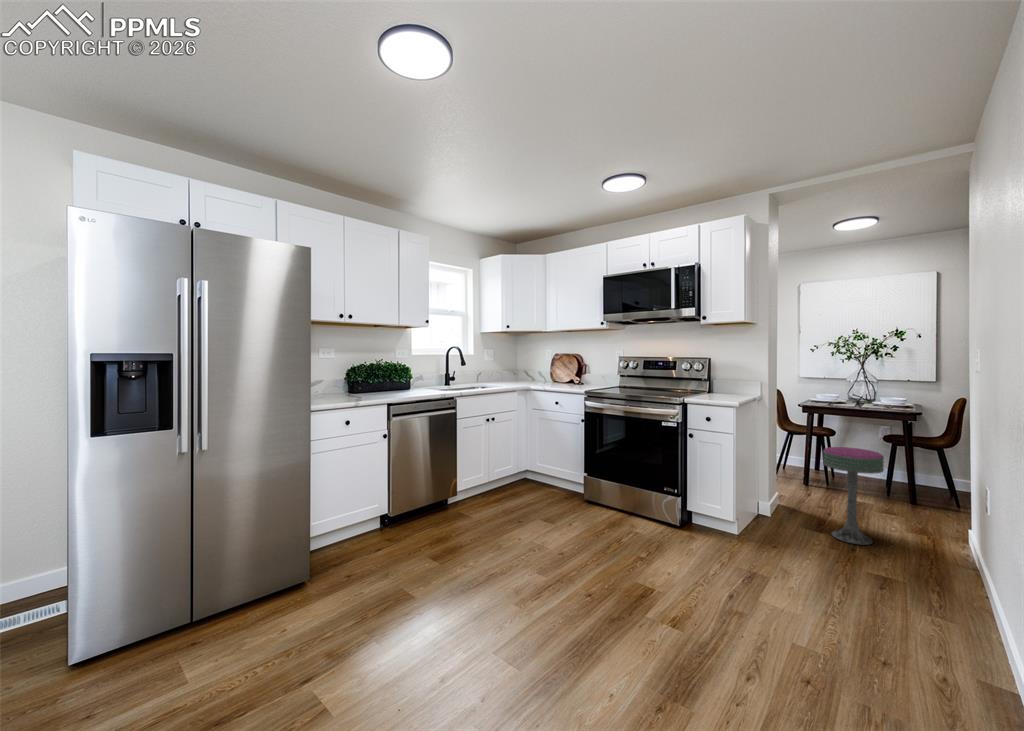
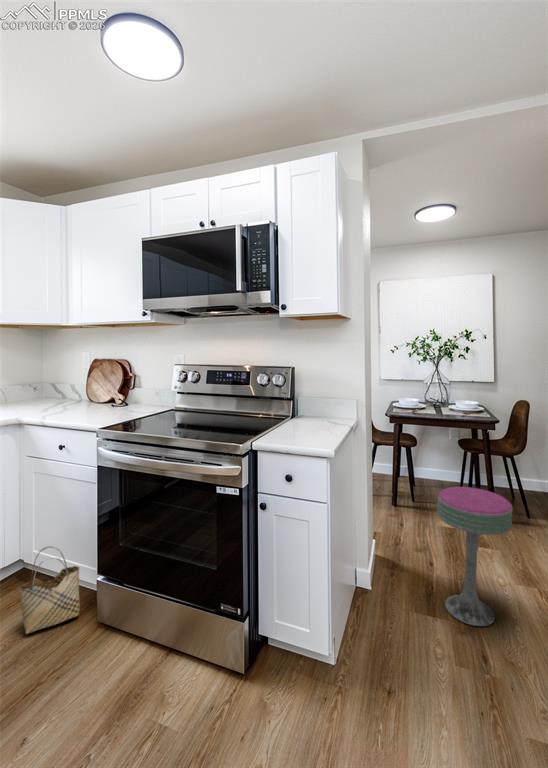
woven basket: none [539,460,568,505] -> present [18,547,80,634]

